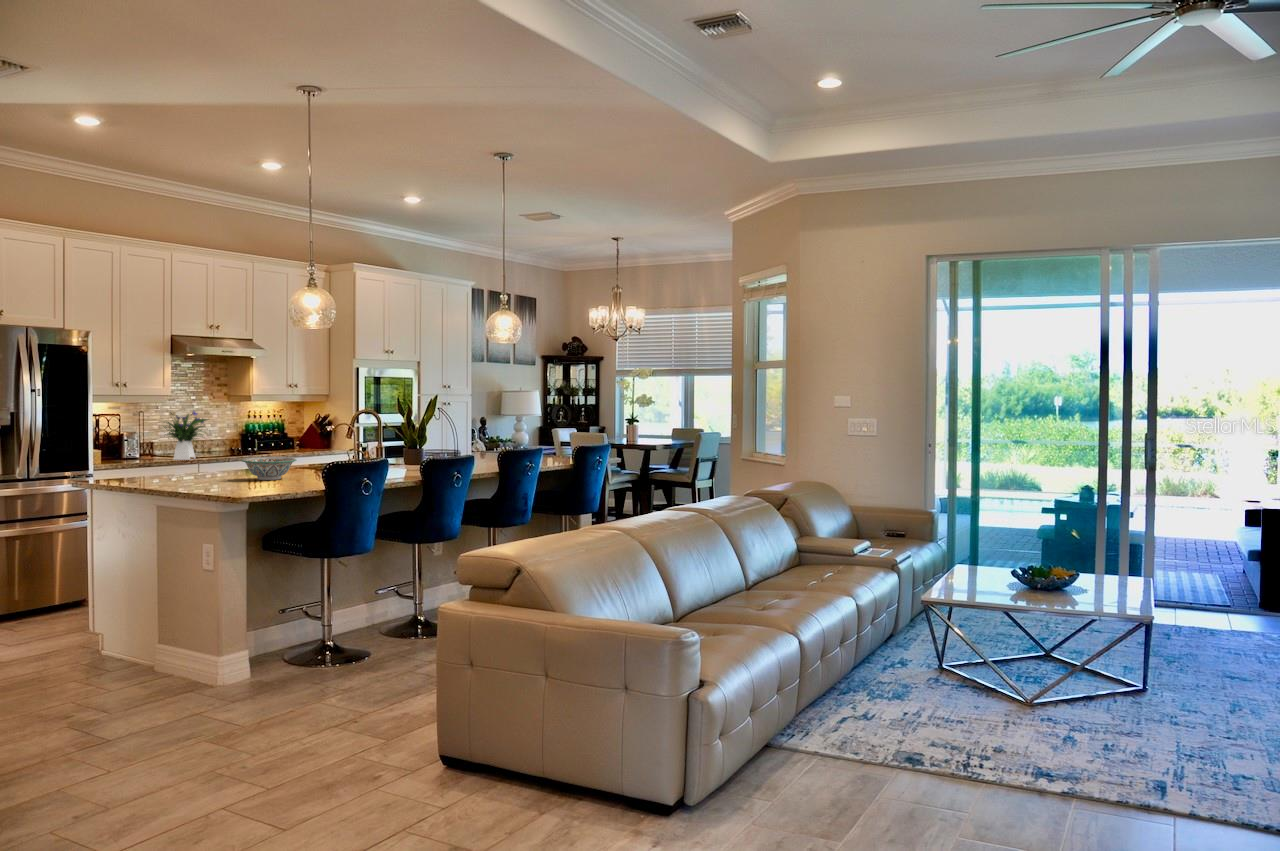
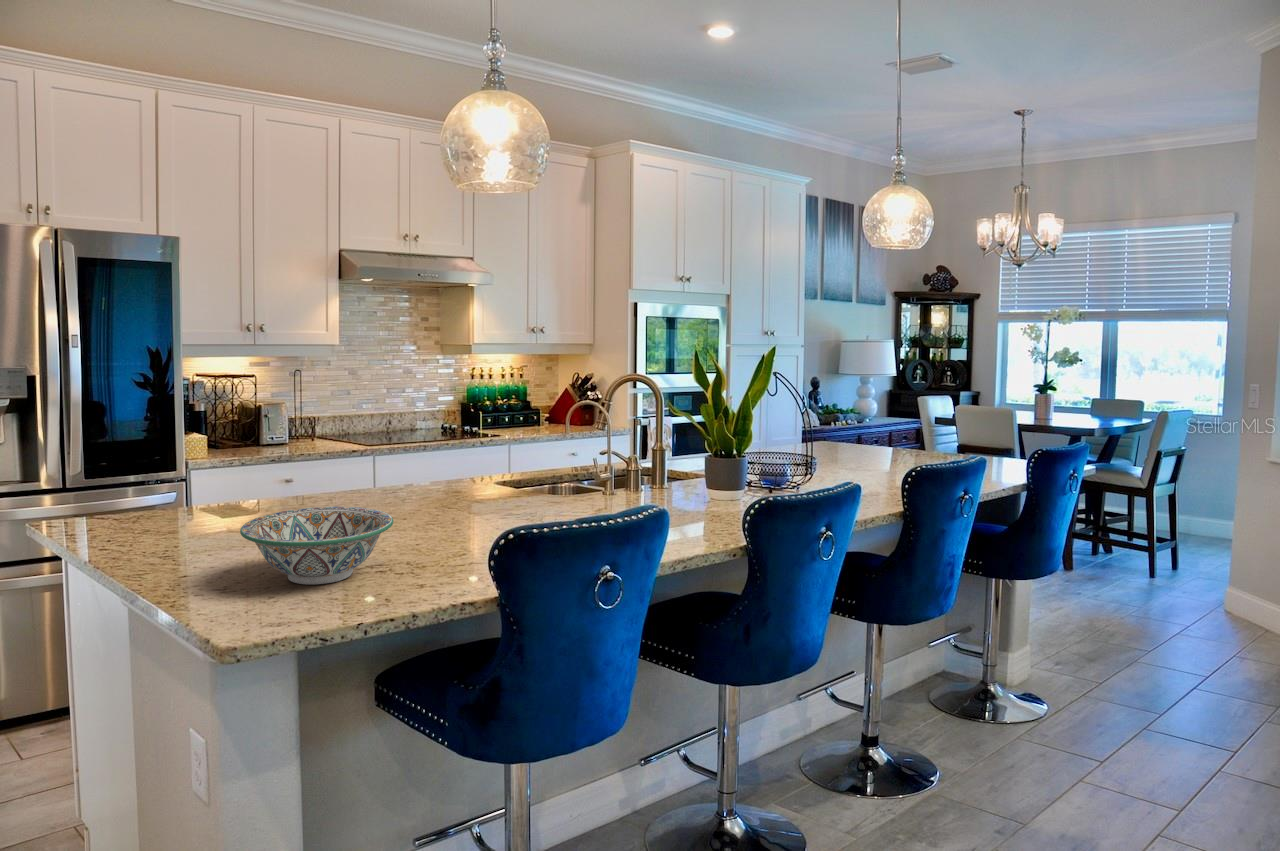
flower arrangement: present [165,411,208,460] -> none [322,361,407,444]

